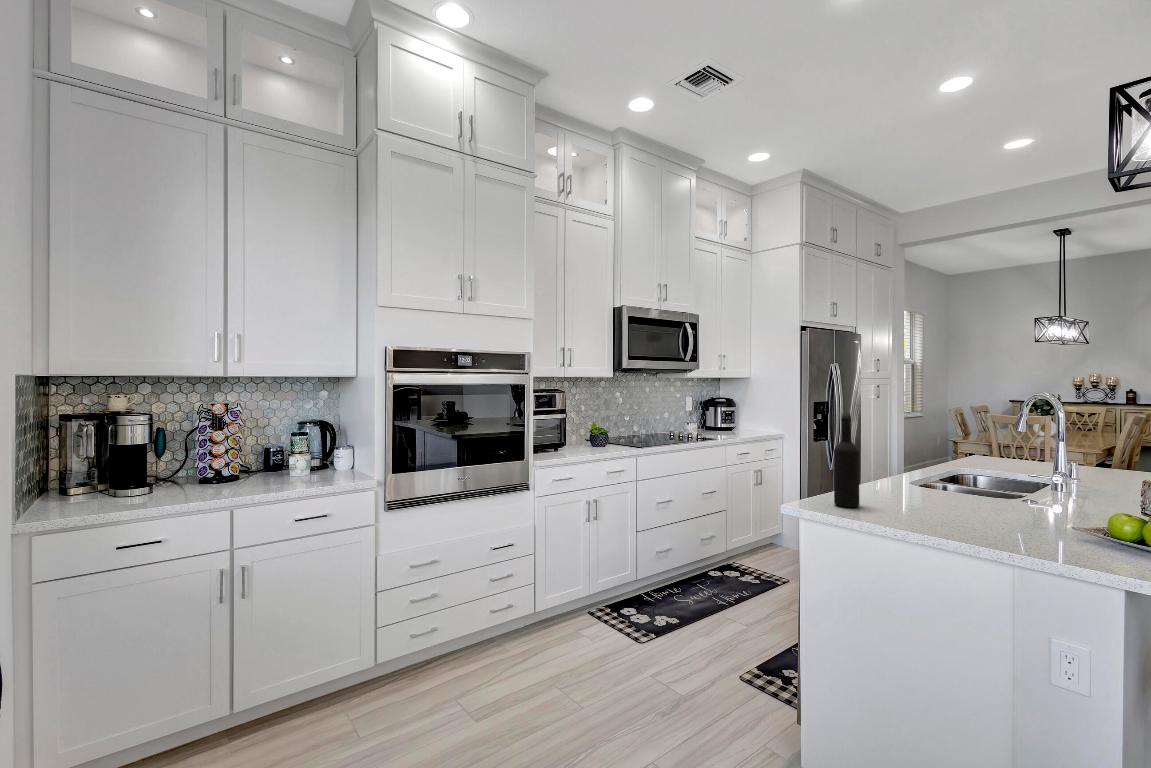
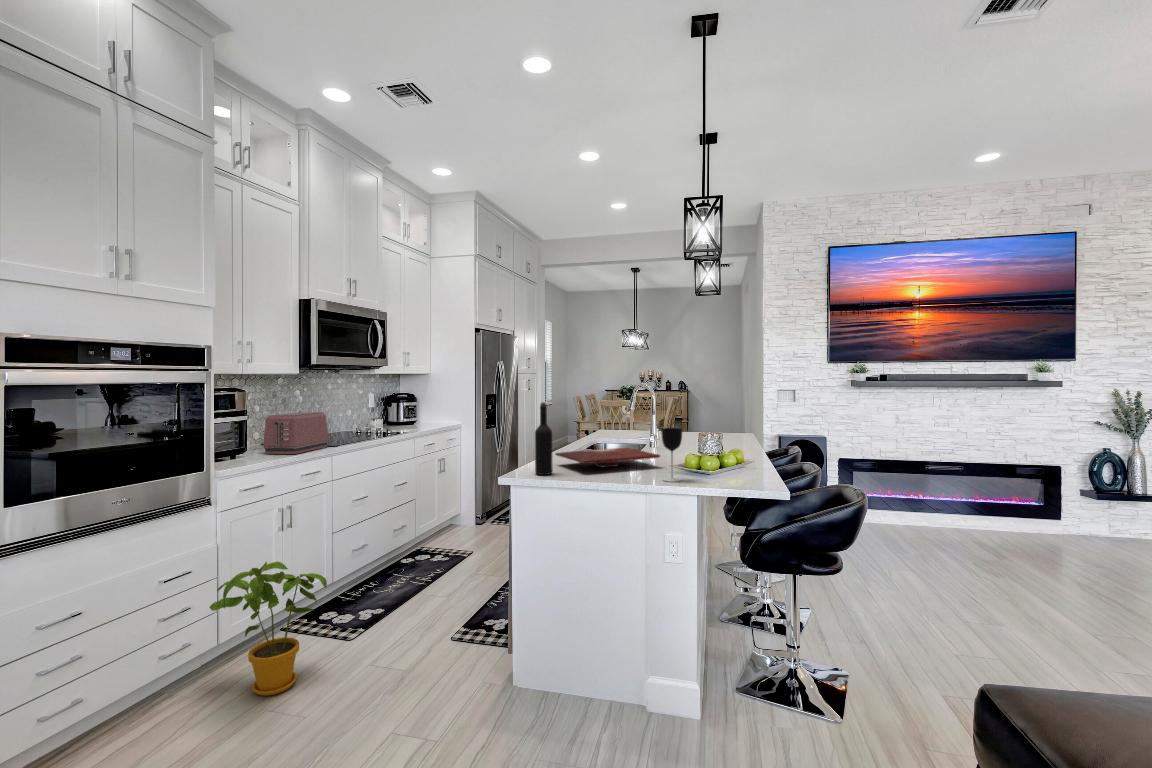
toaster: none [578,414,636,452] -> present [263,412,329,454]
wine glass: none [1045,461,1091,550] -> present [661,428,682,482]
cutting board: none [872,479,1053,508] -> present [555,448,660,467]
house plant: none [520,550,611,677] -> present [209,562,327,696]

